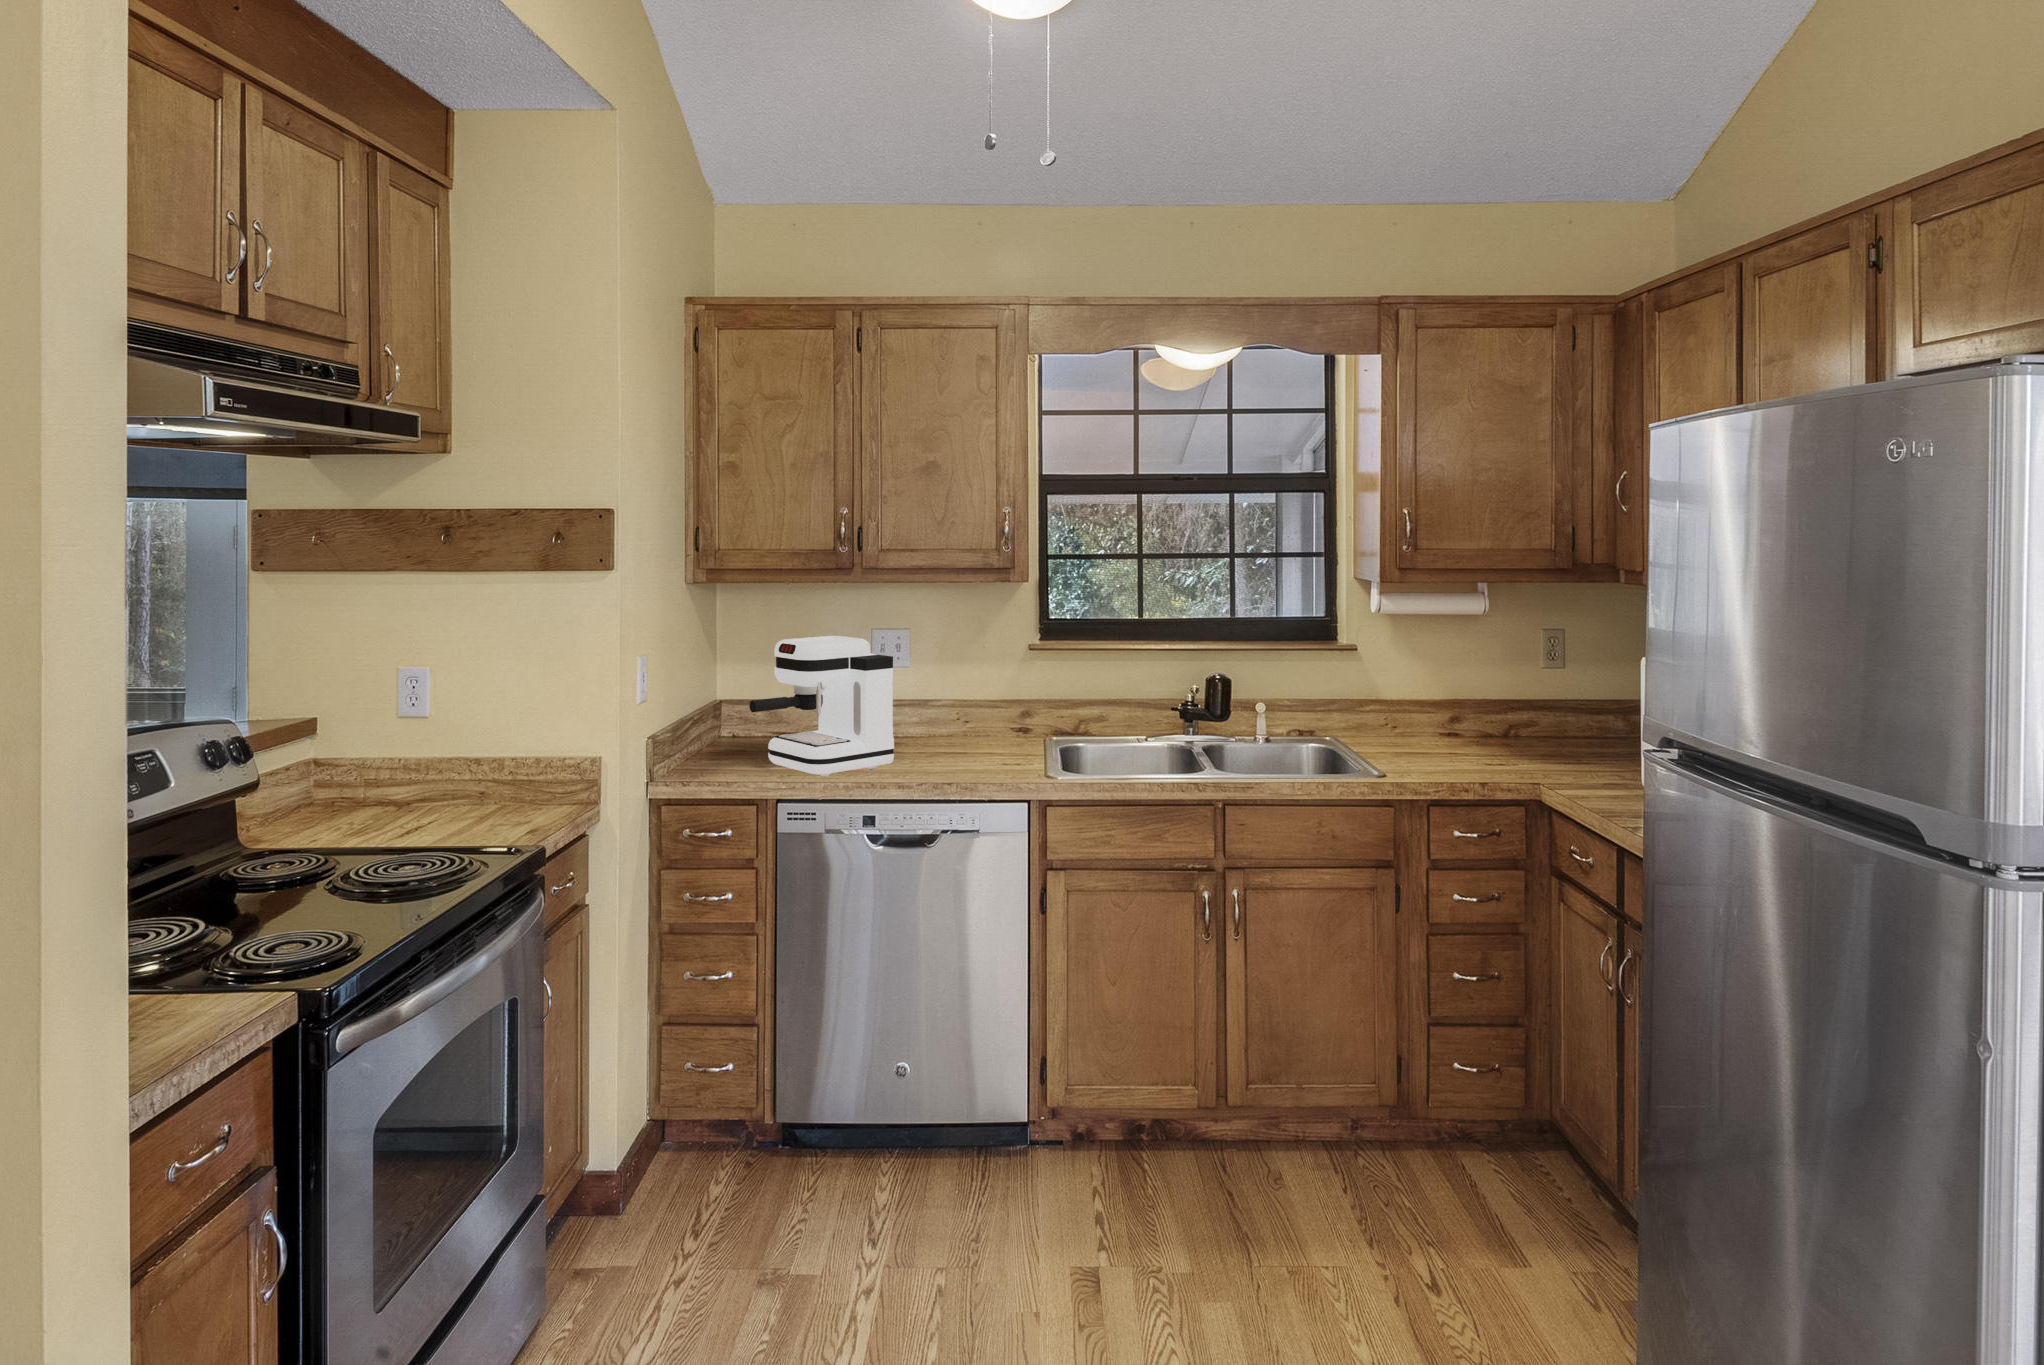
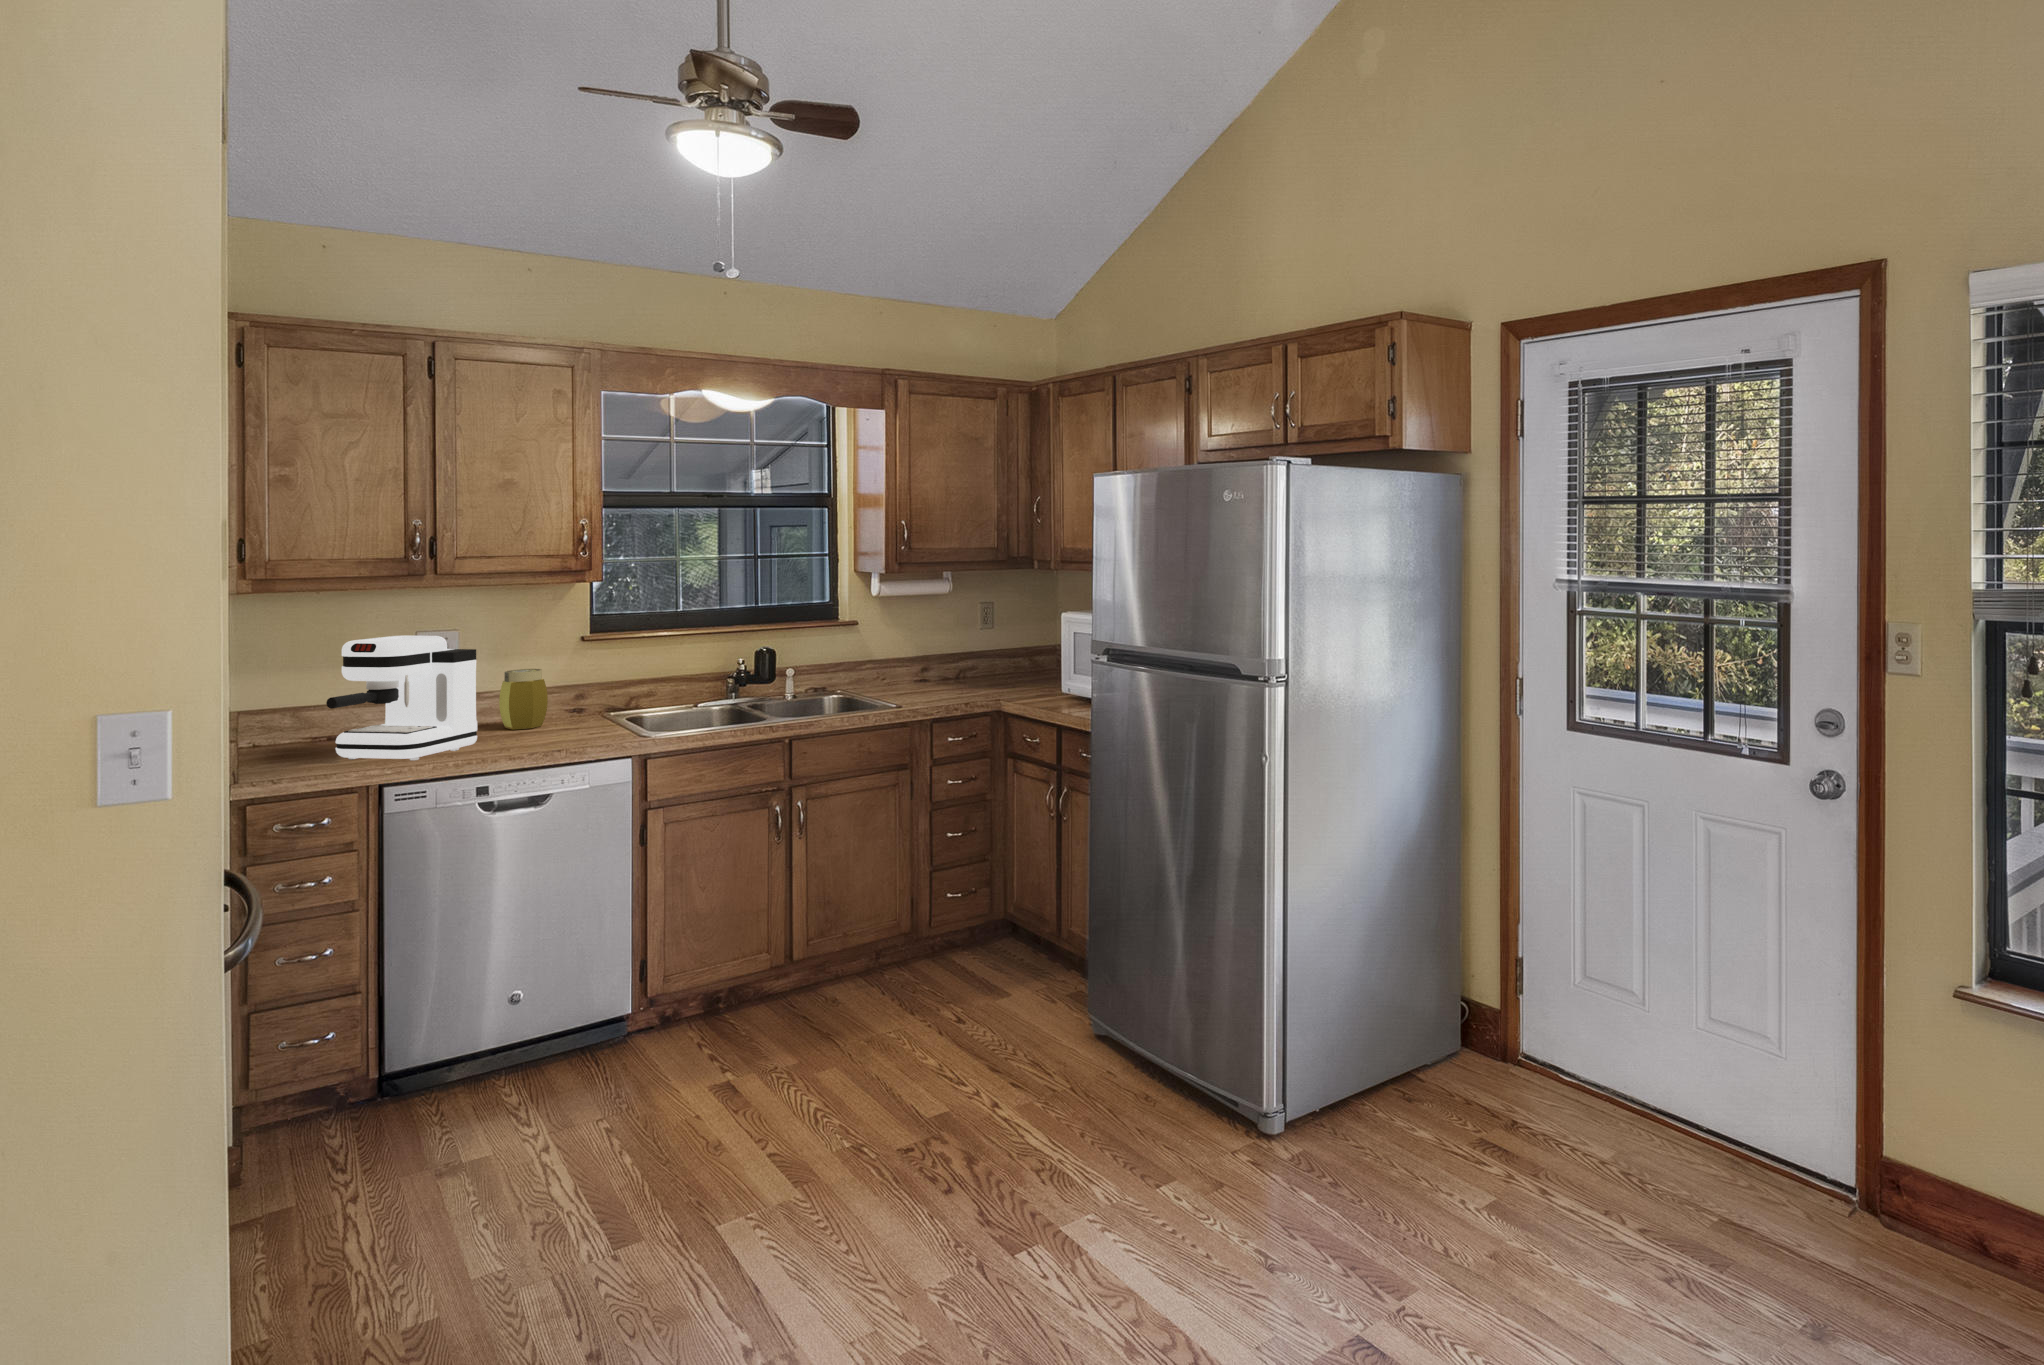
jar: none [941,679,986,748] -> present [499,669,548,730]

